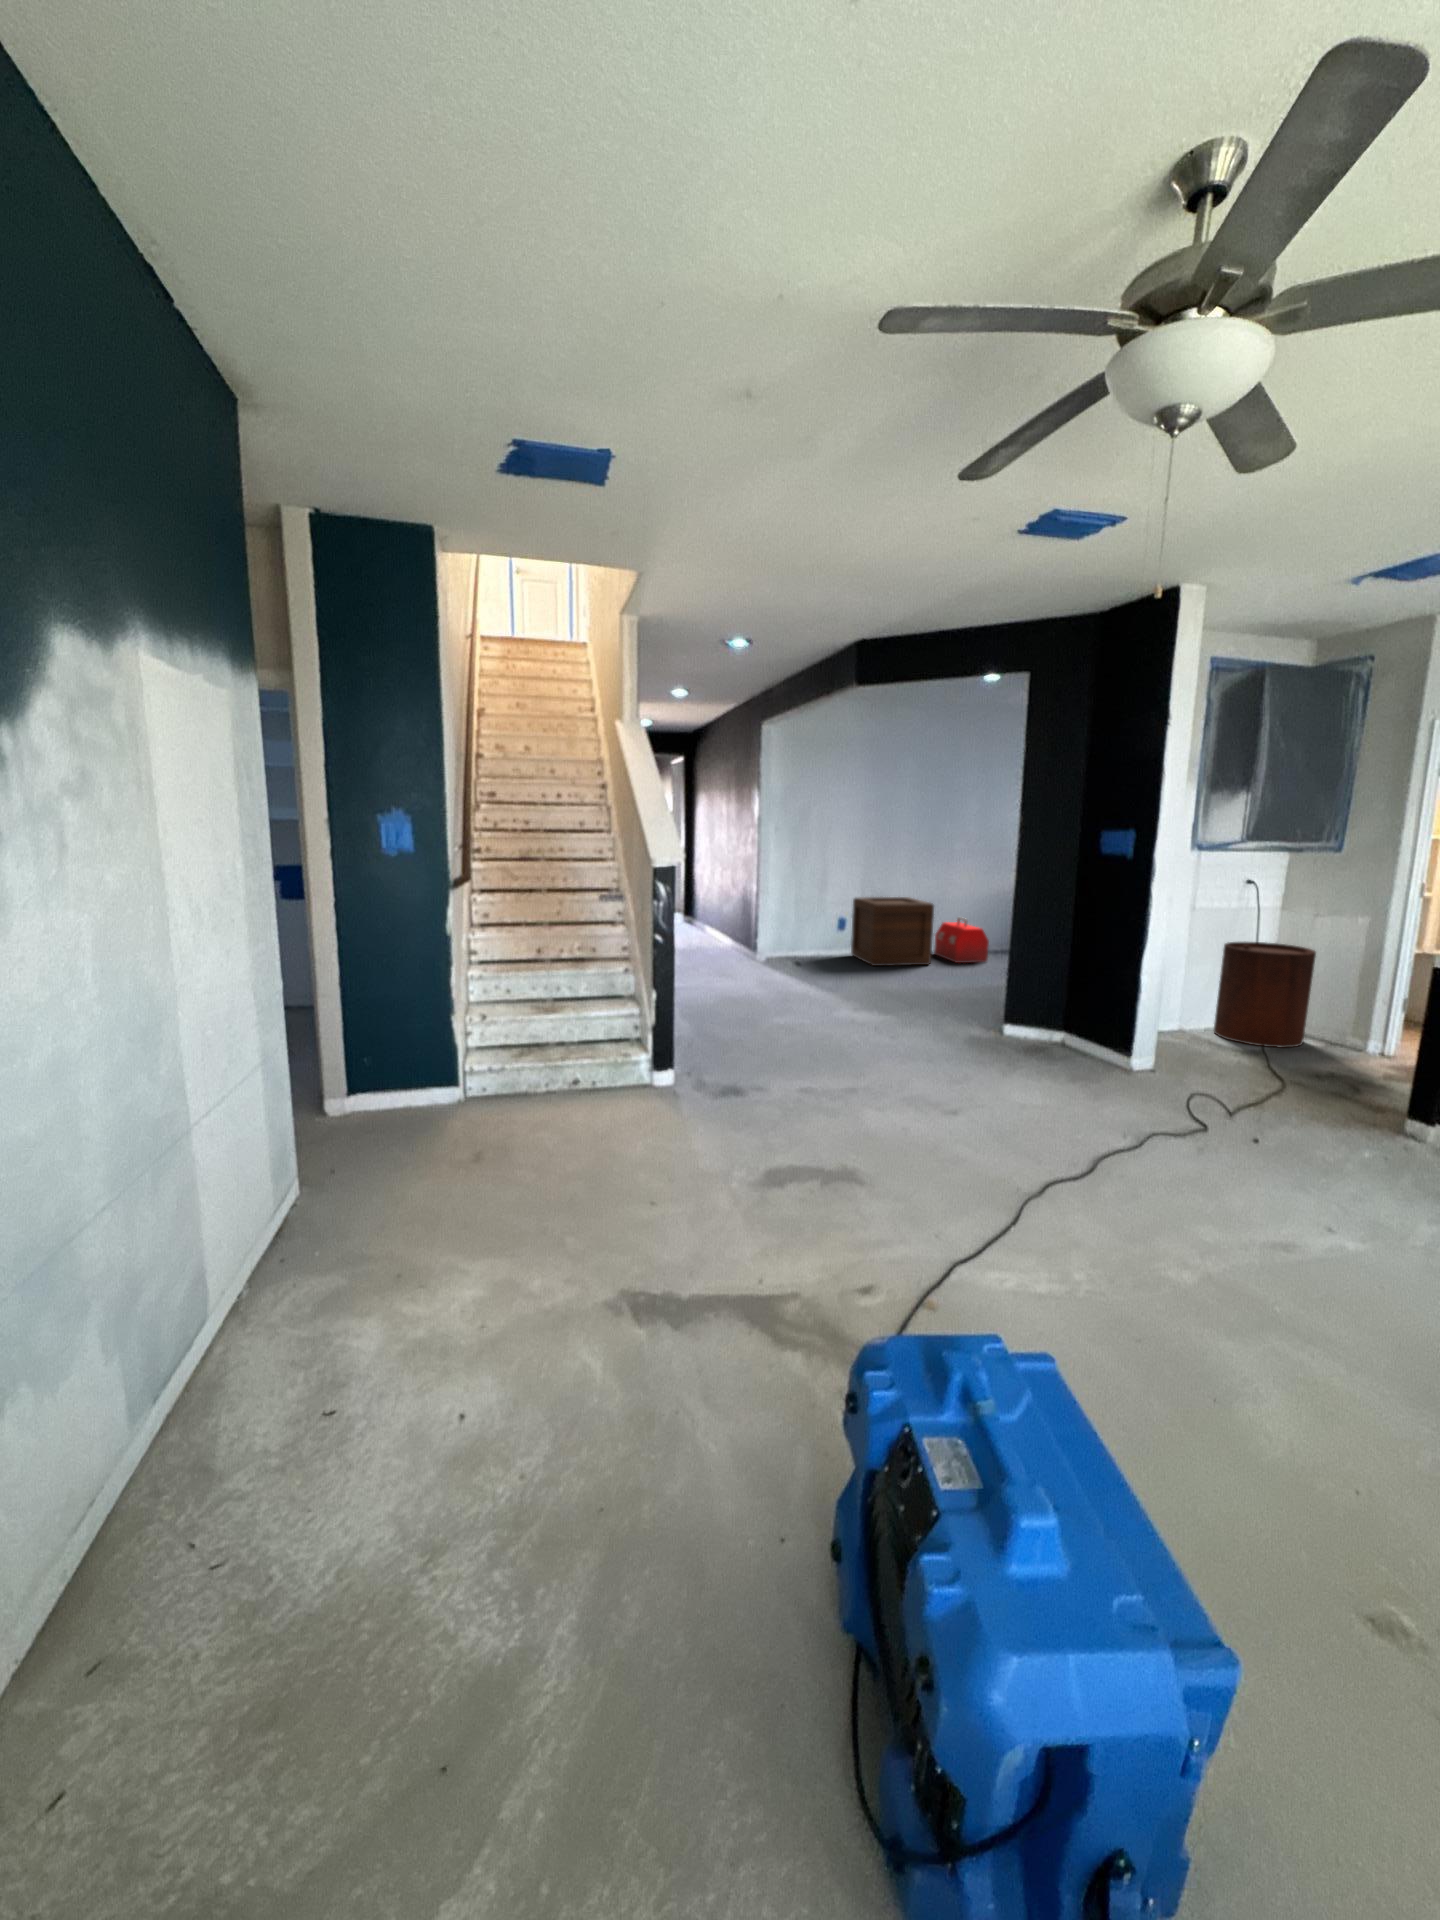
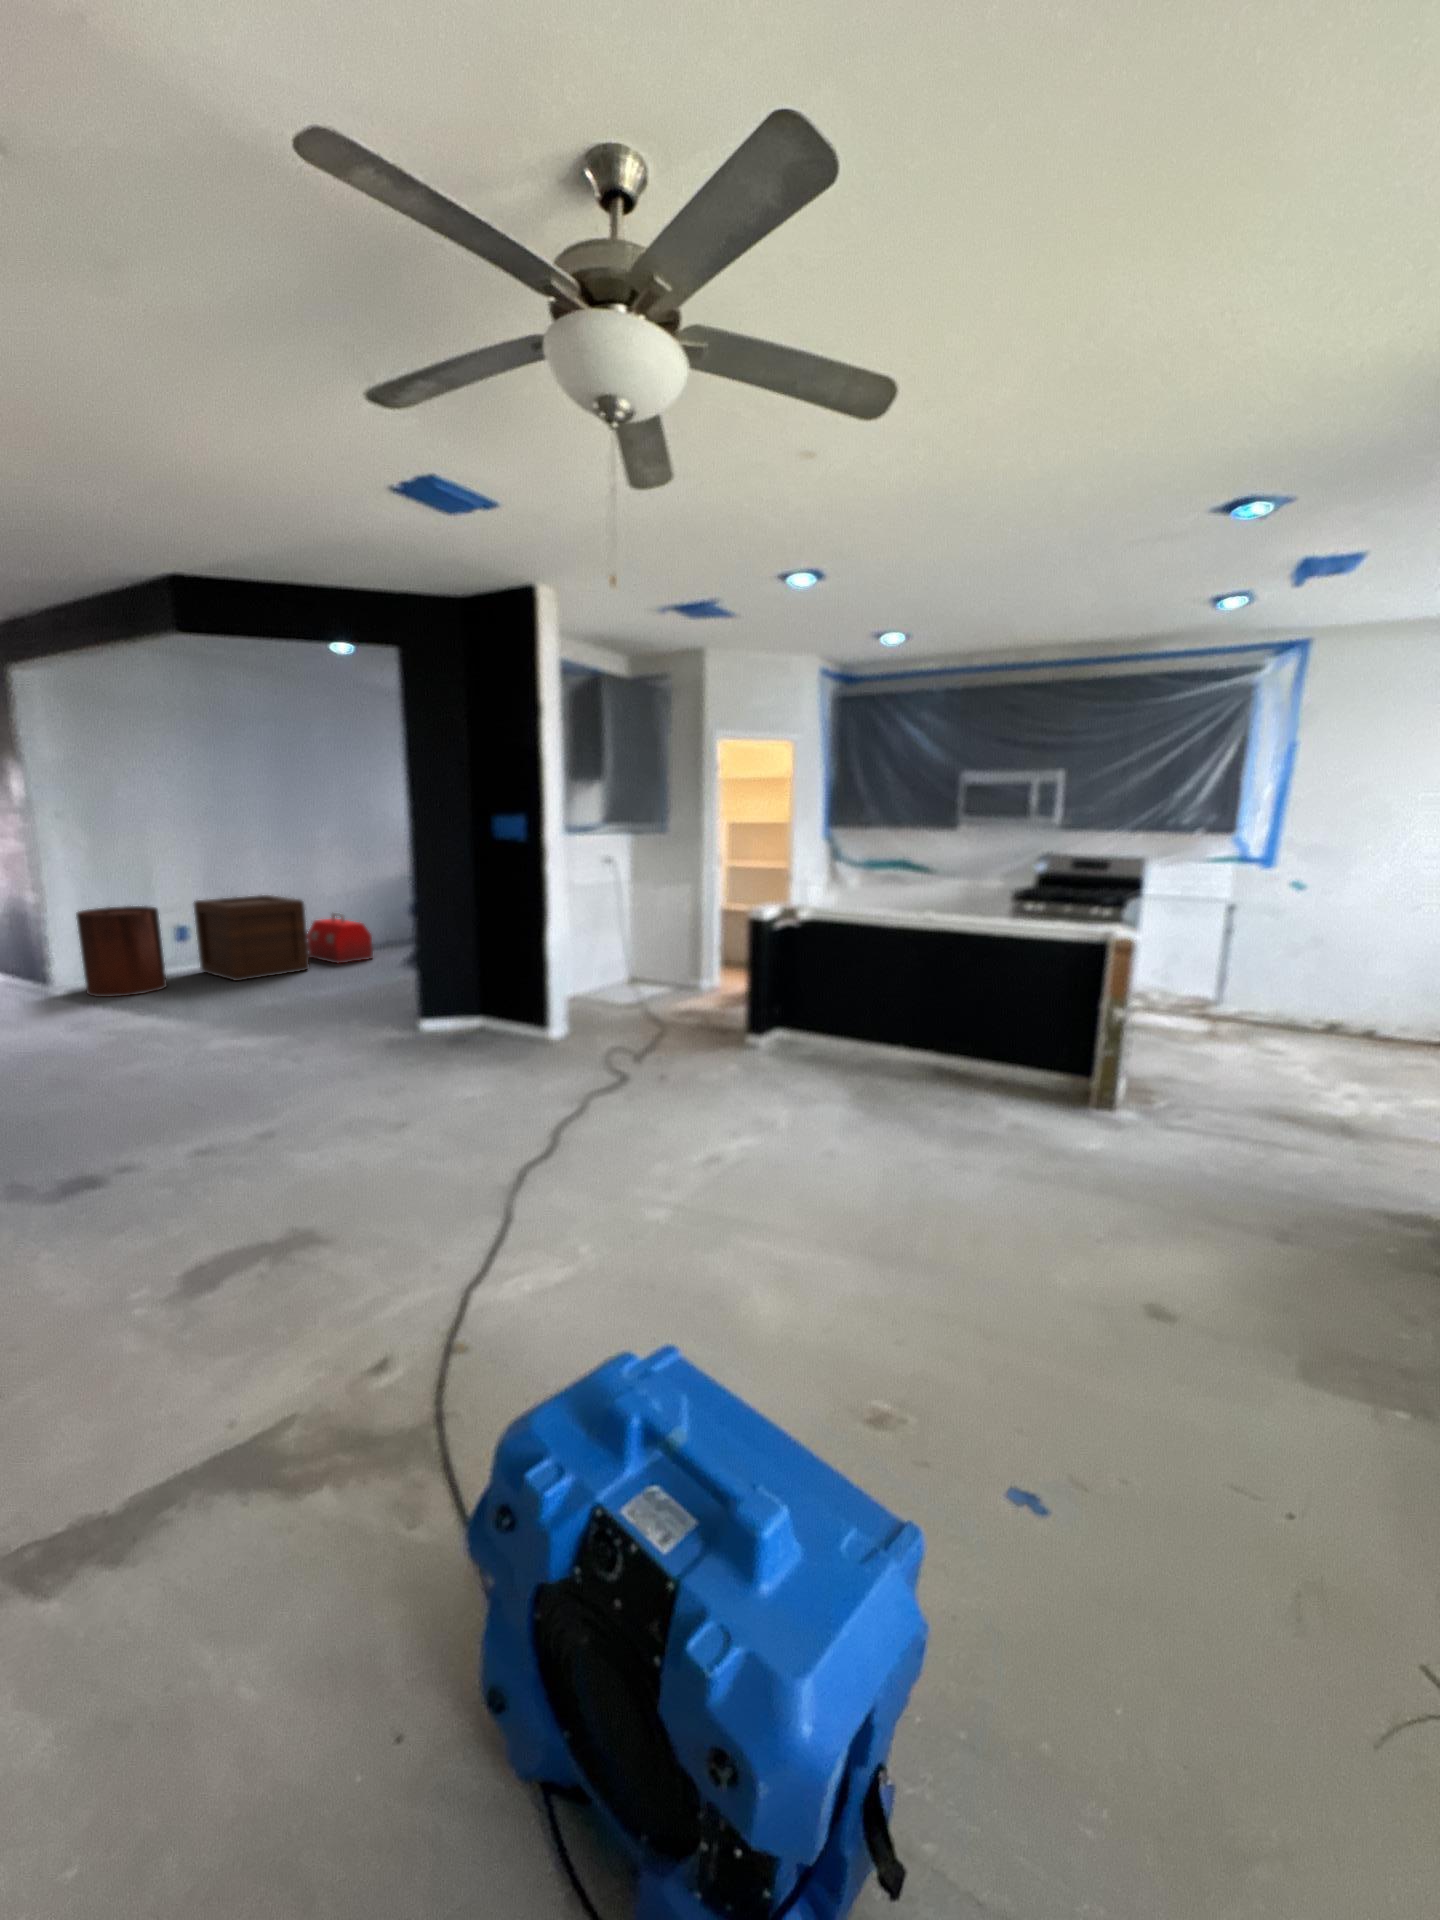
trash can: present [1214,942,1316,1048] -> present [76,906,167,997]

